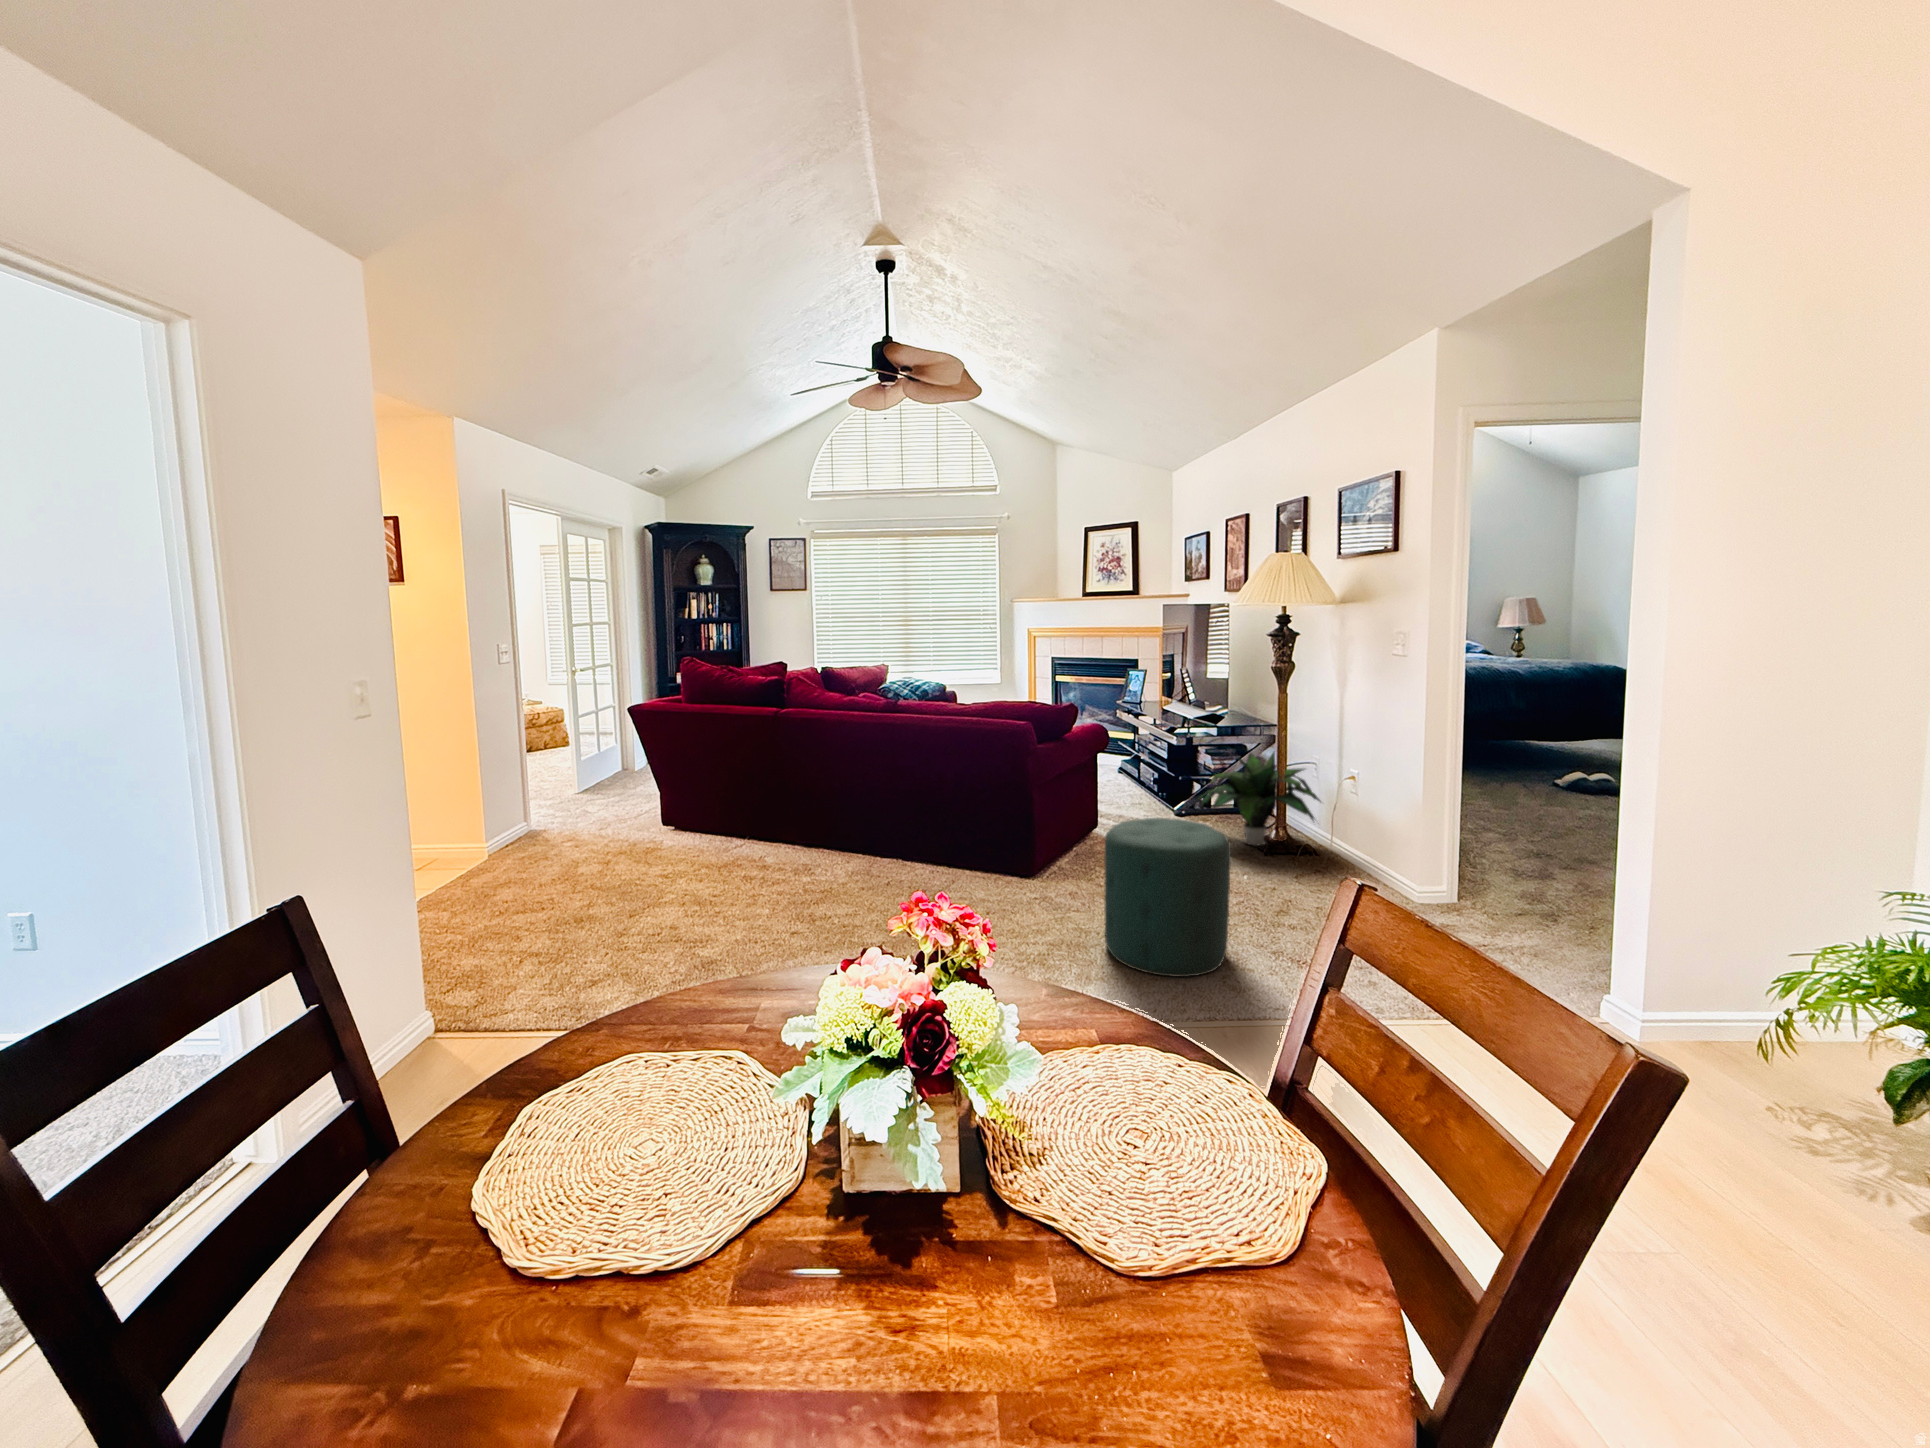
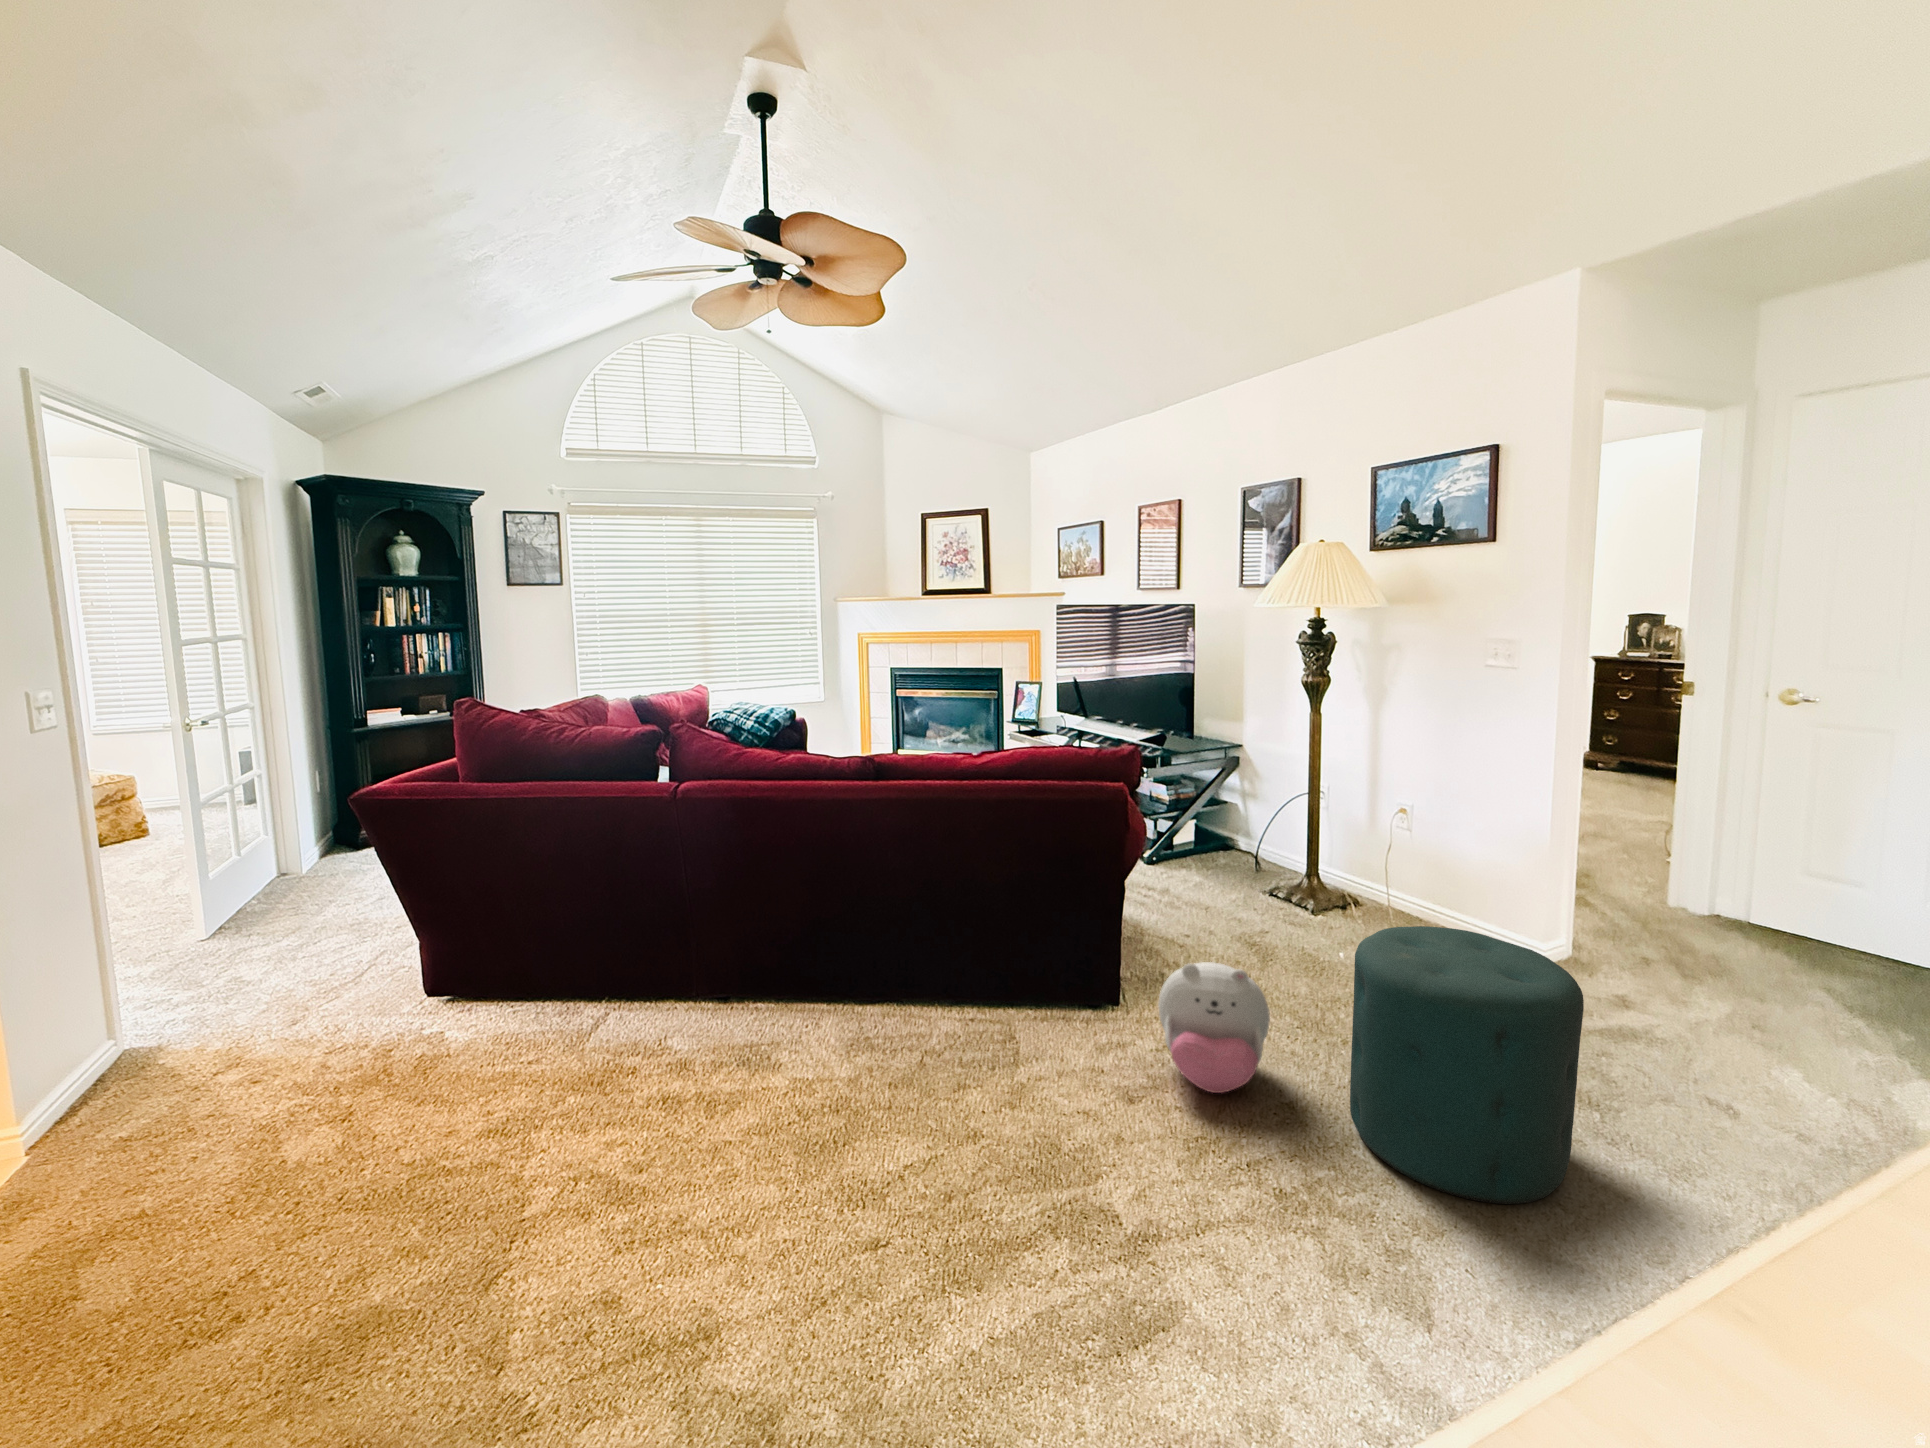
potted plant: present [1198,752,1320,846] -> none [1223,786,1395,910]
plush toy: none [1023,835,1097,914] -> present [1158,962,1270,1093]

